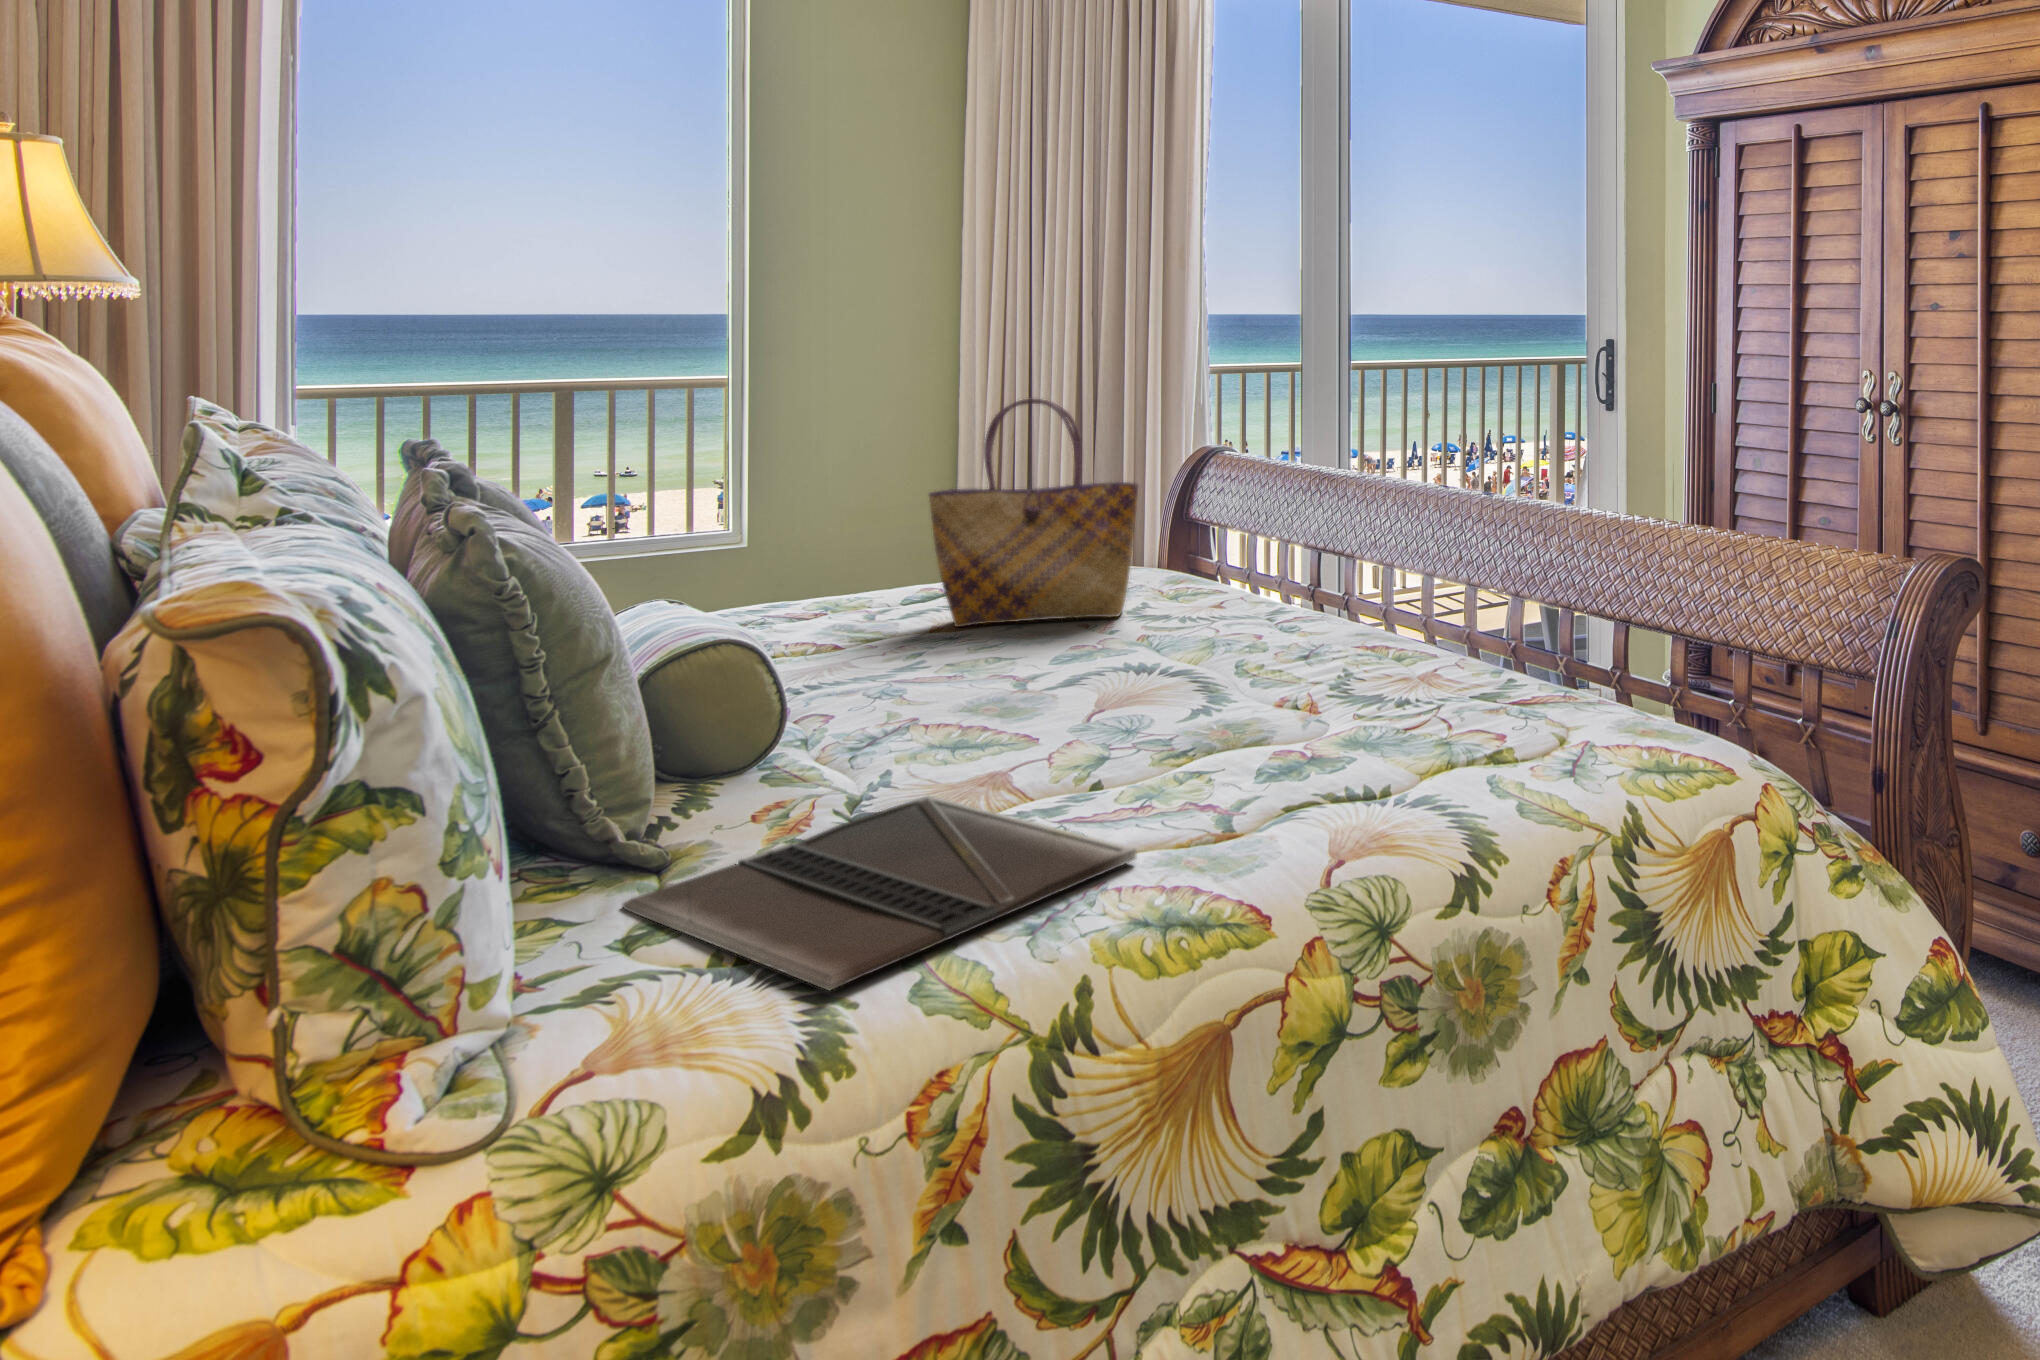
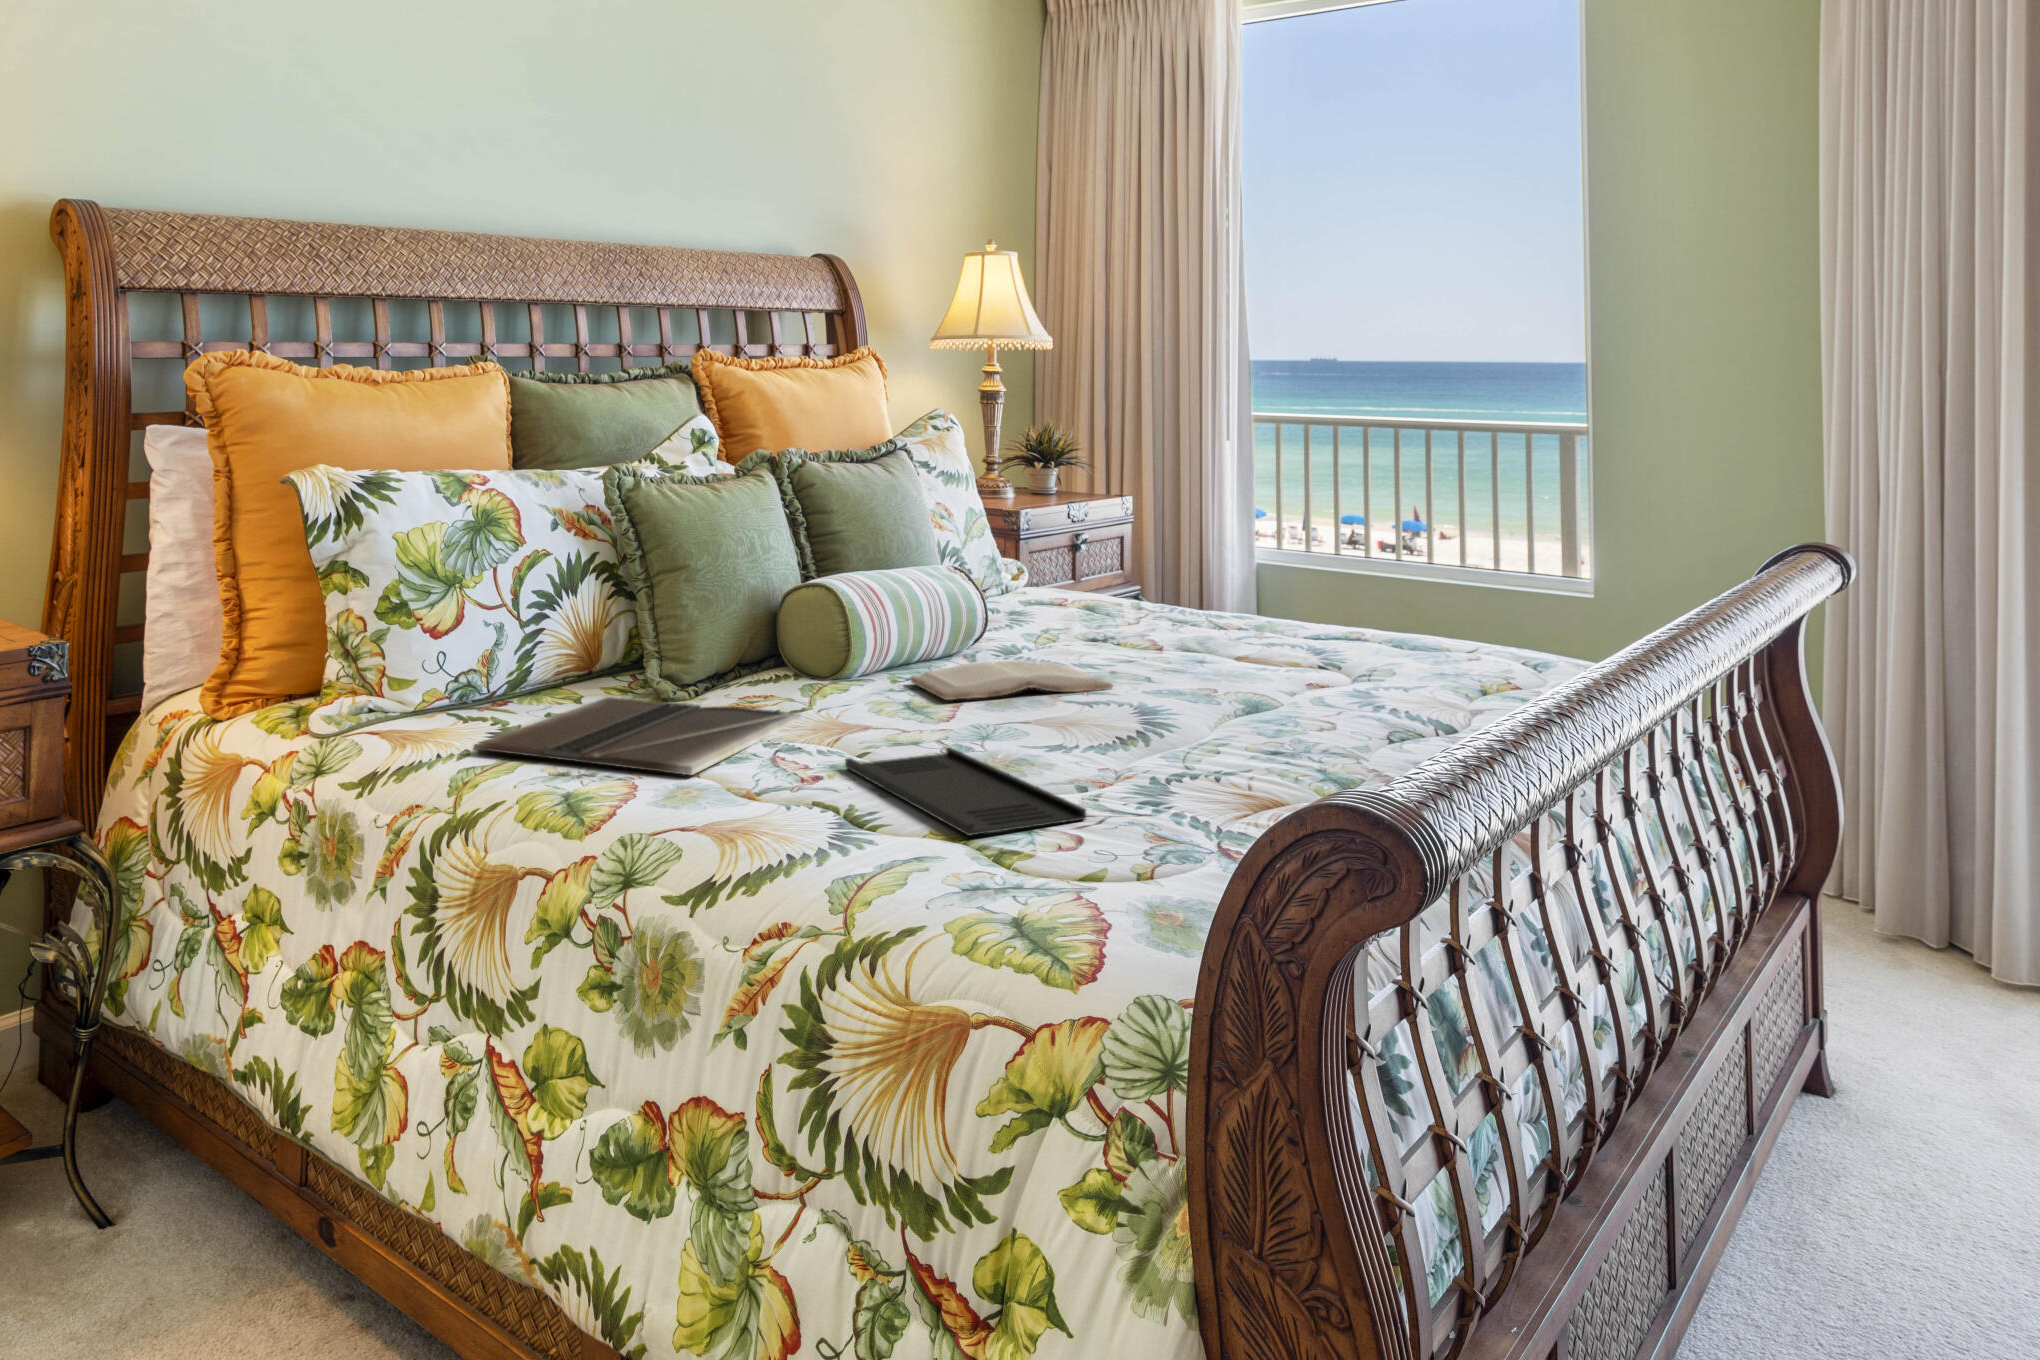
tote bag: present [929,399,1139,627] -> none [1237,439,1383,680]
book: none [854,671,1017,741] -> present [911,661,1113,700]
tray: none [1177,722,1451,793] -> present [845,747,1086,835]

